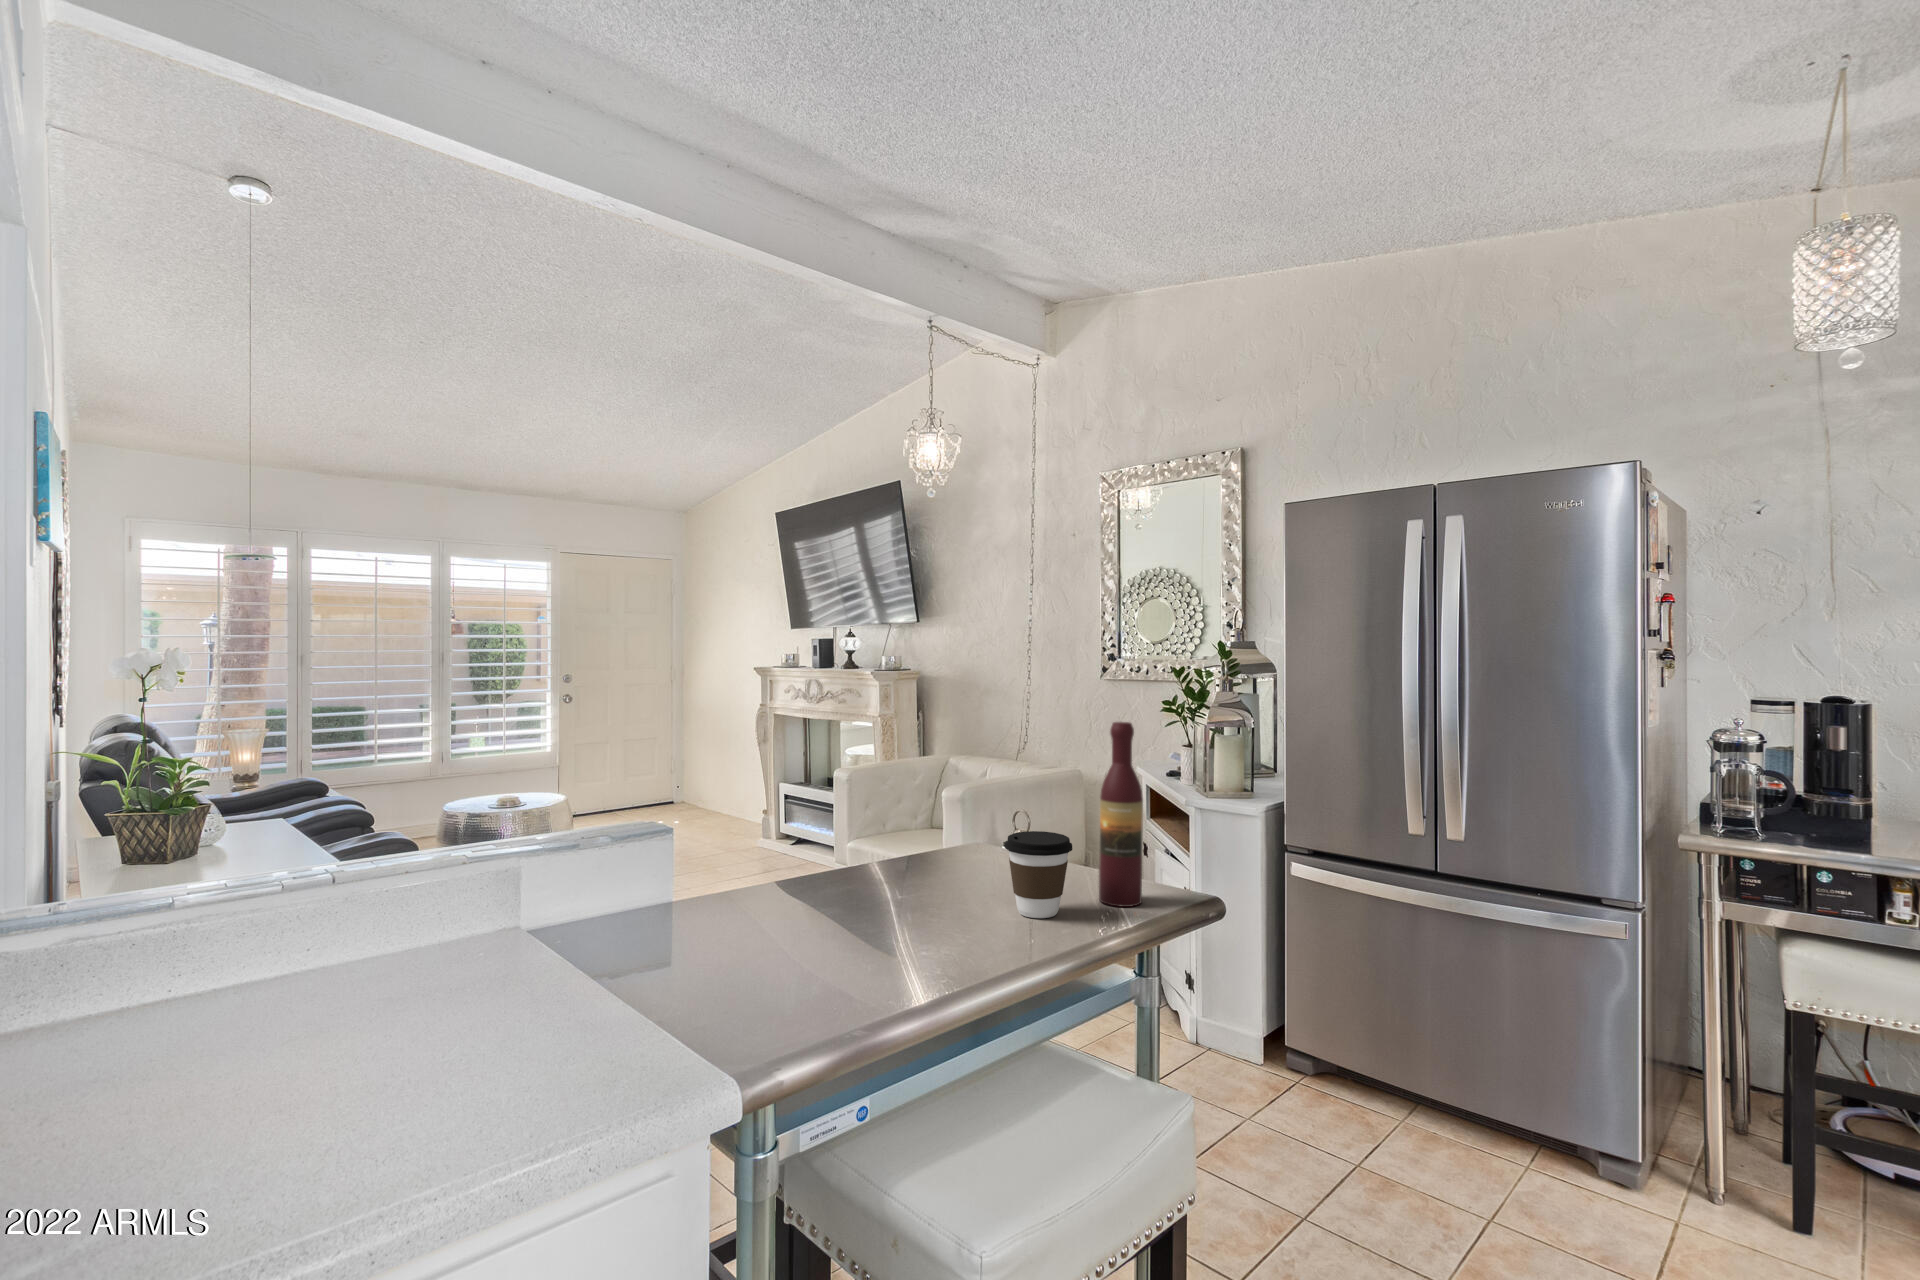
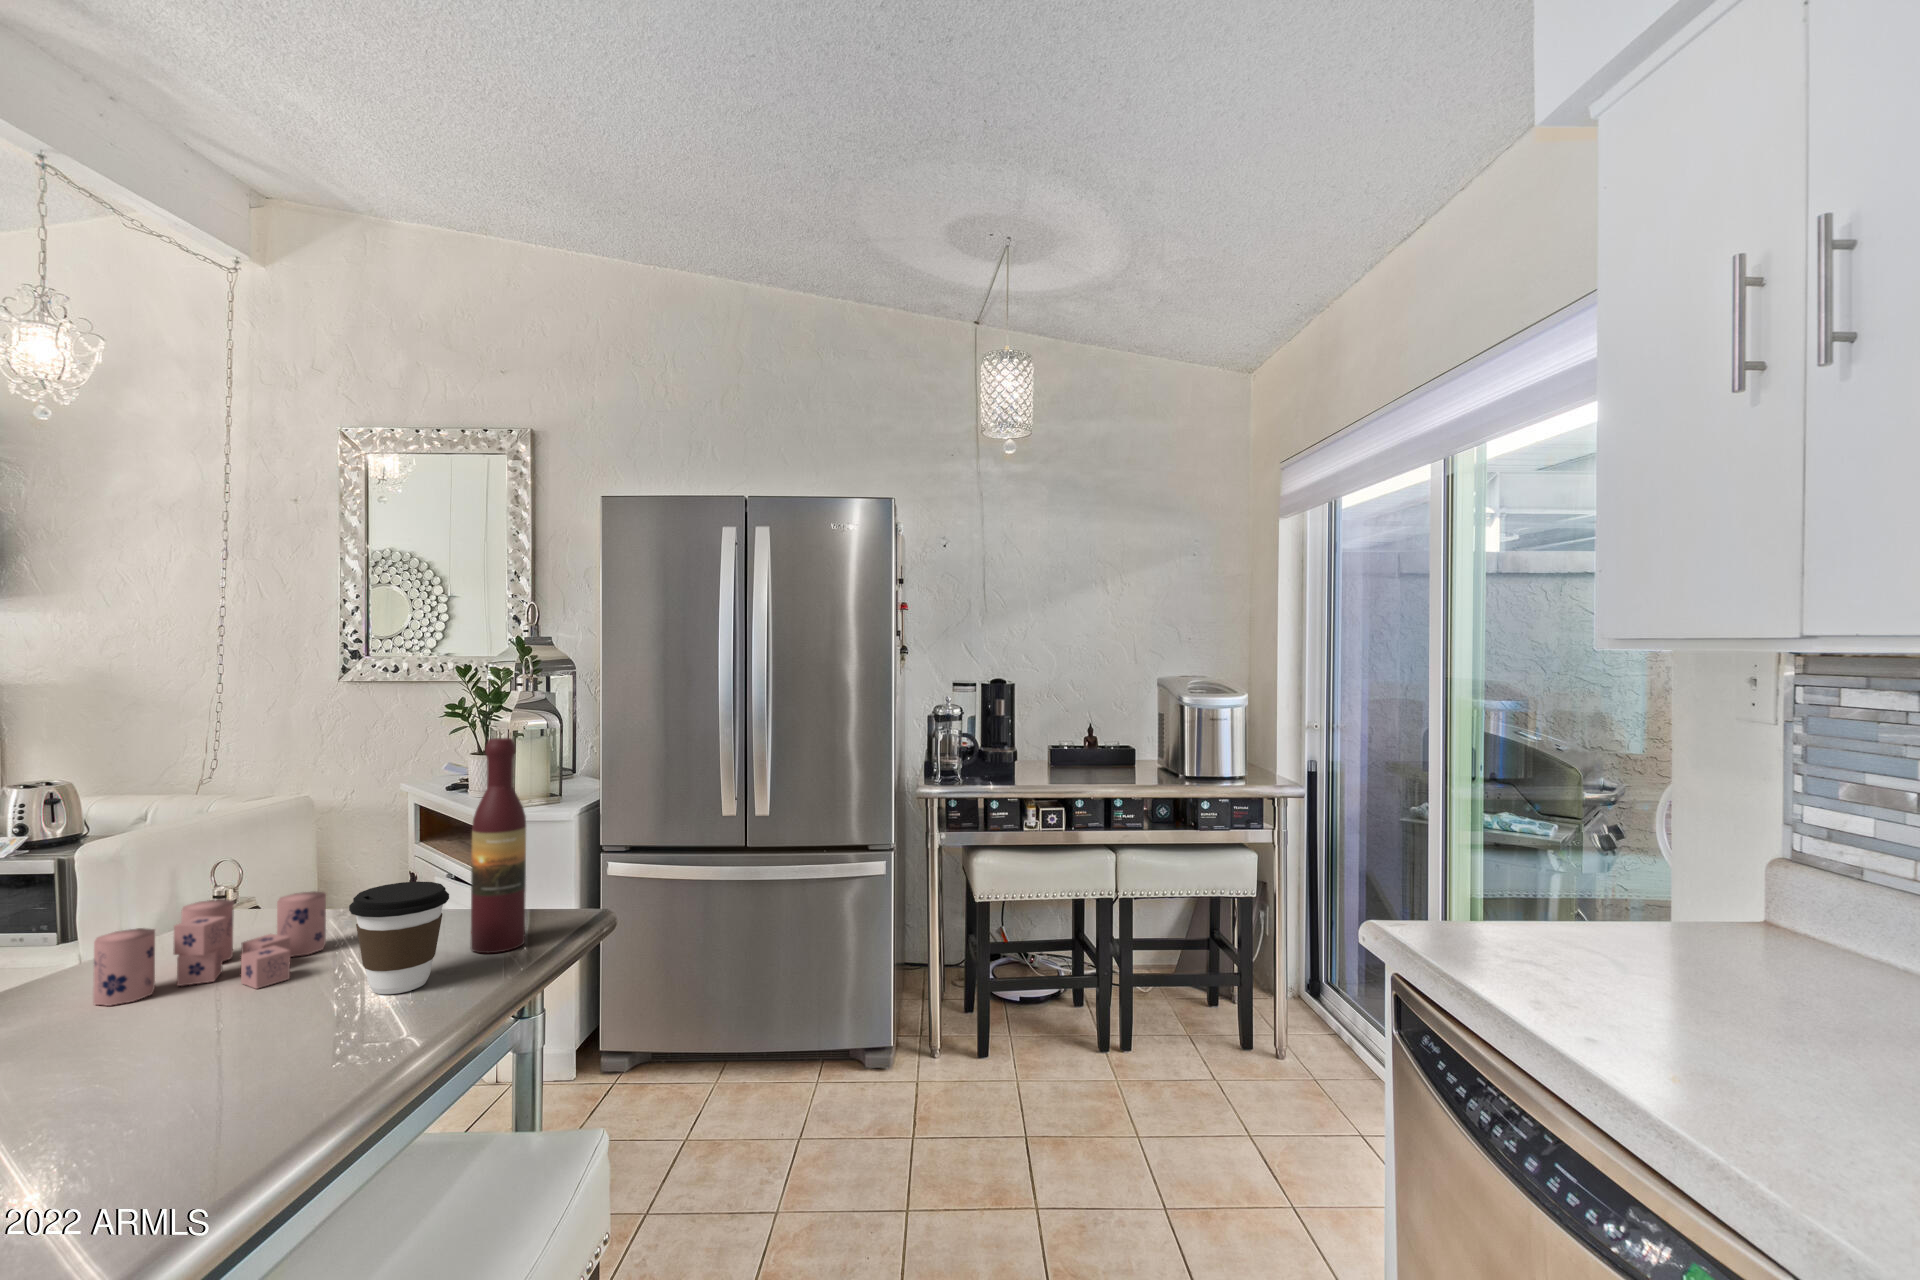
candle: none [877,825,1011,893] -> present [93,891,326,1006]

